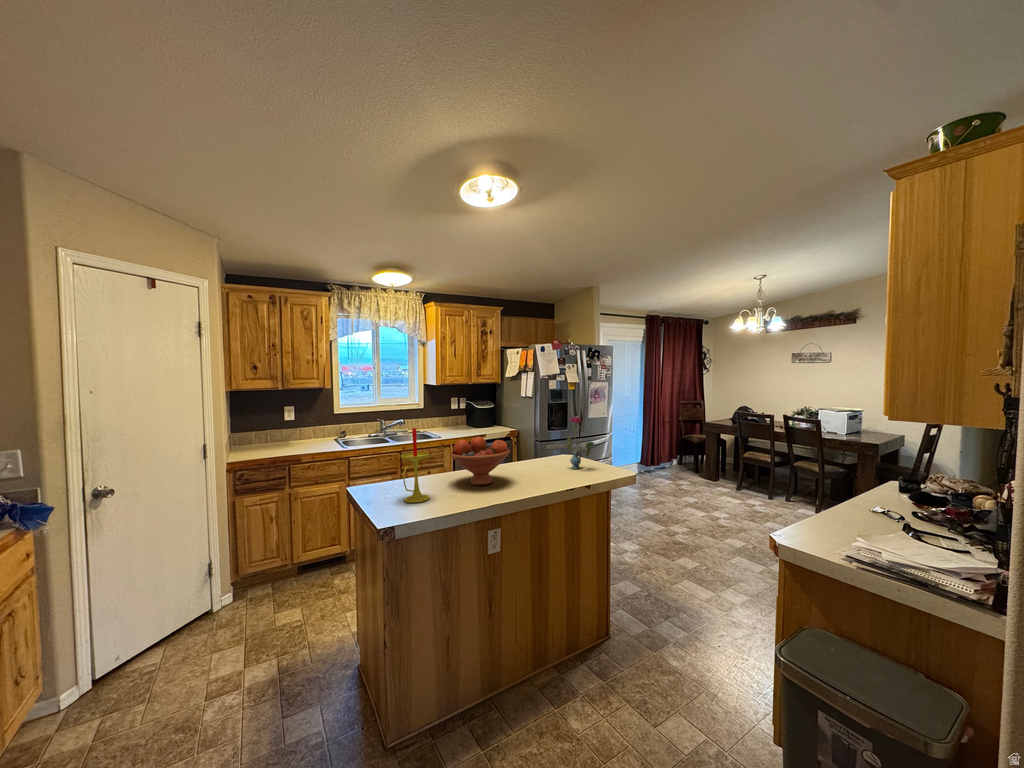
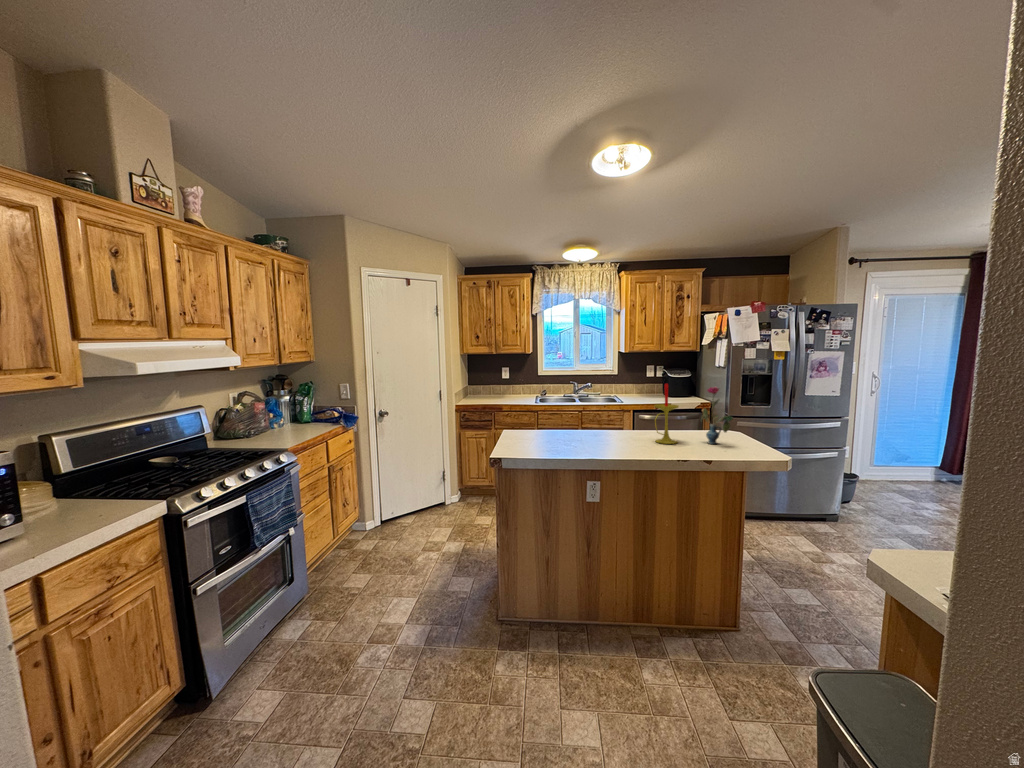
candle: present [401,428,430,503] -> present [655,384,679,444]
fruit bowl: present [450,437,510,485] -> none [570,399,626,442]

